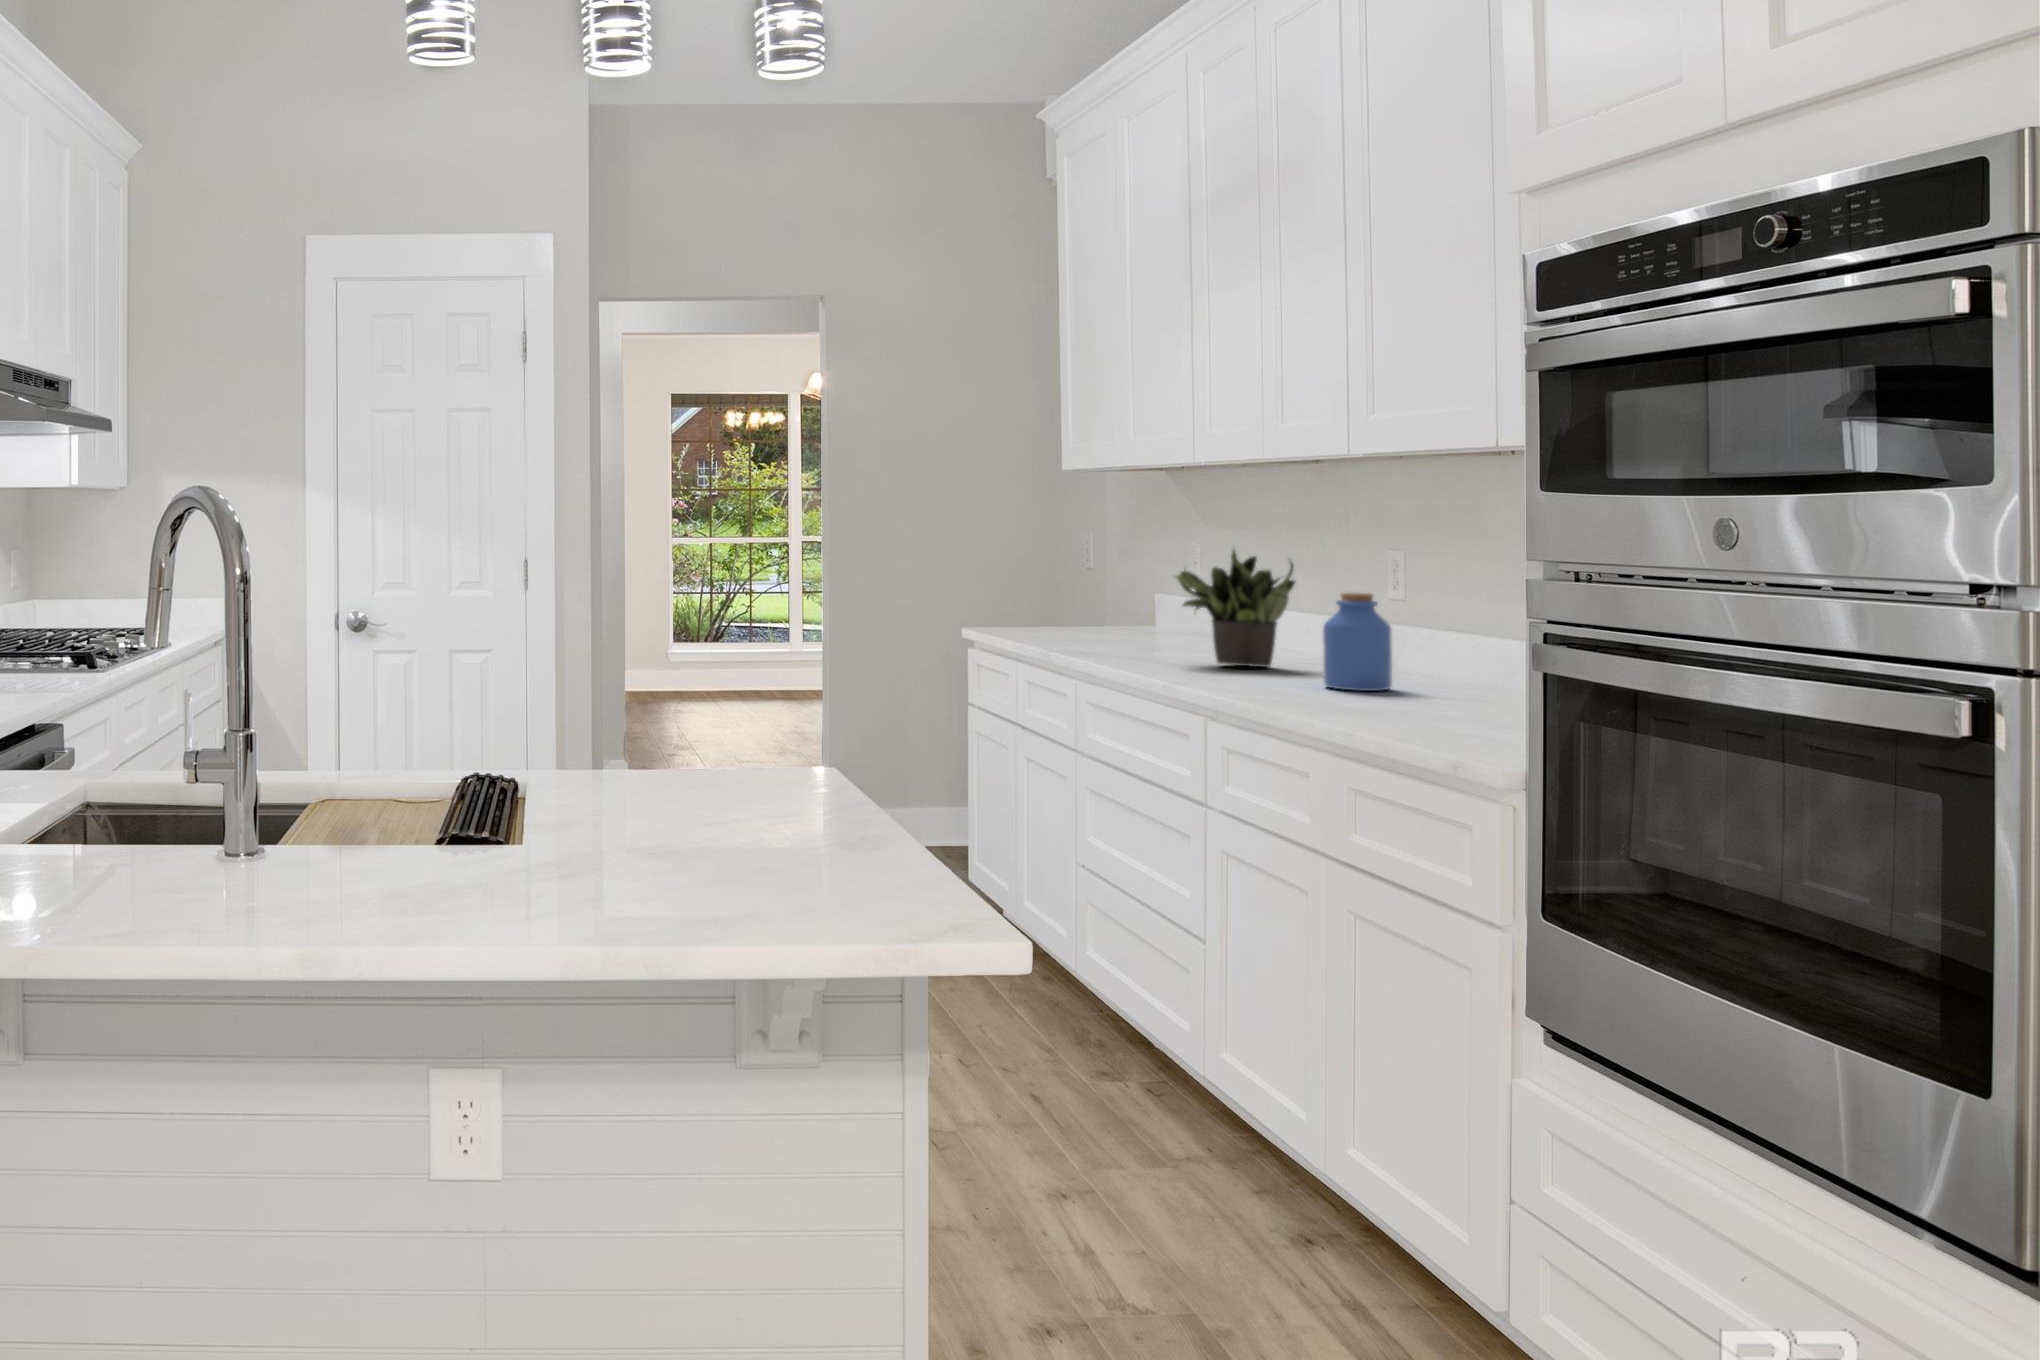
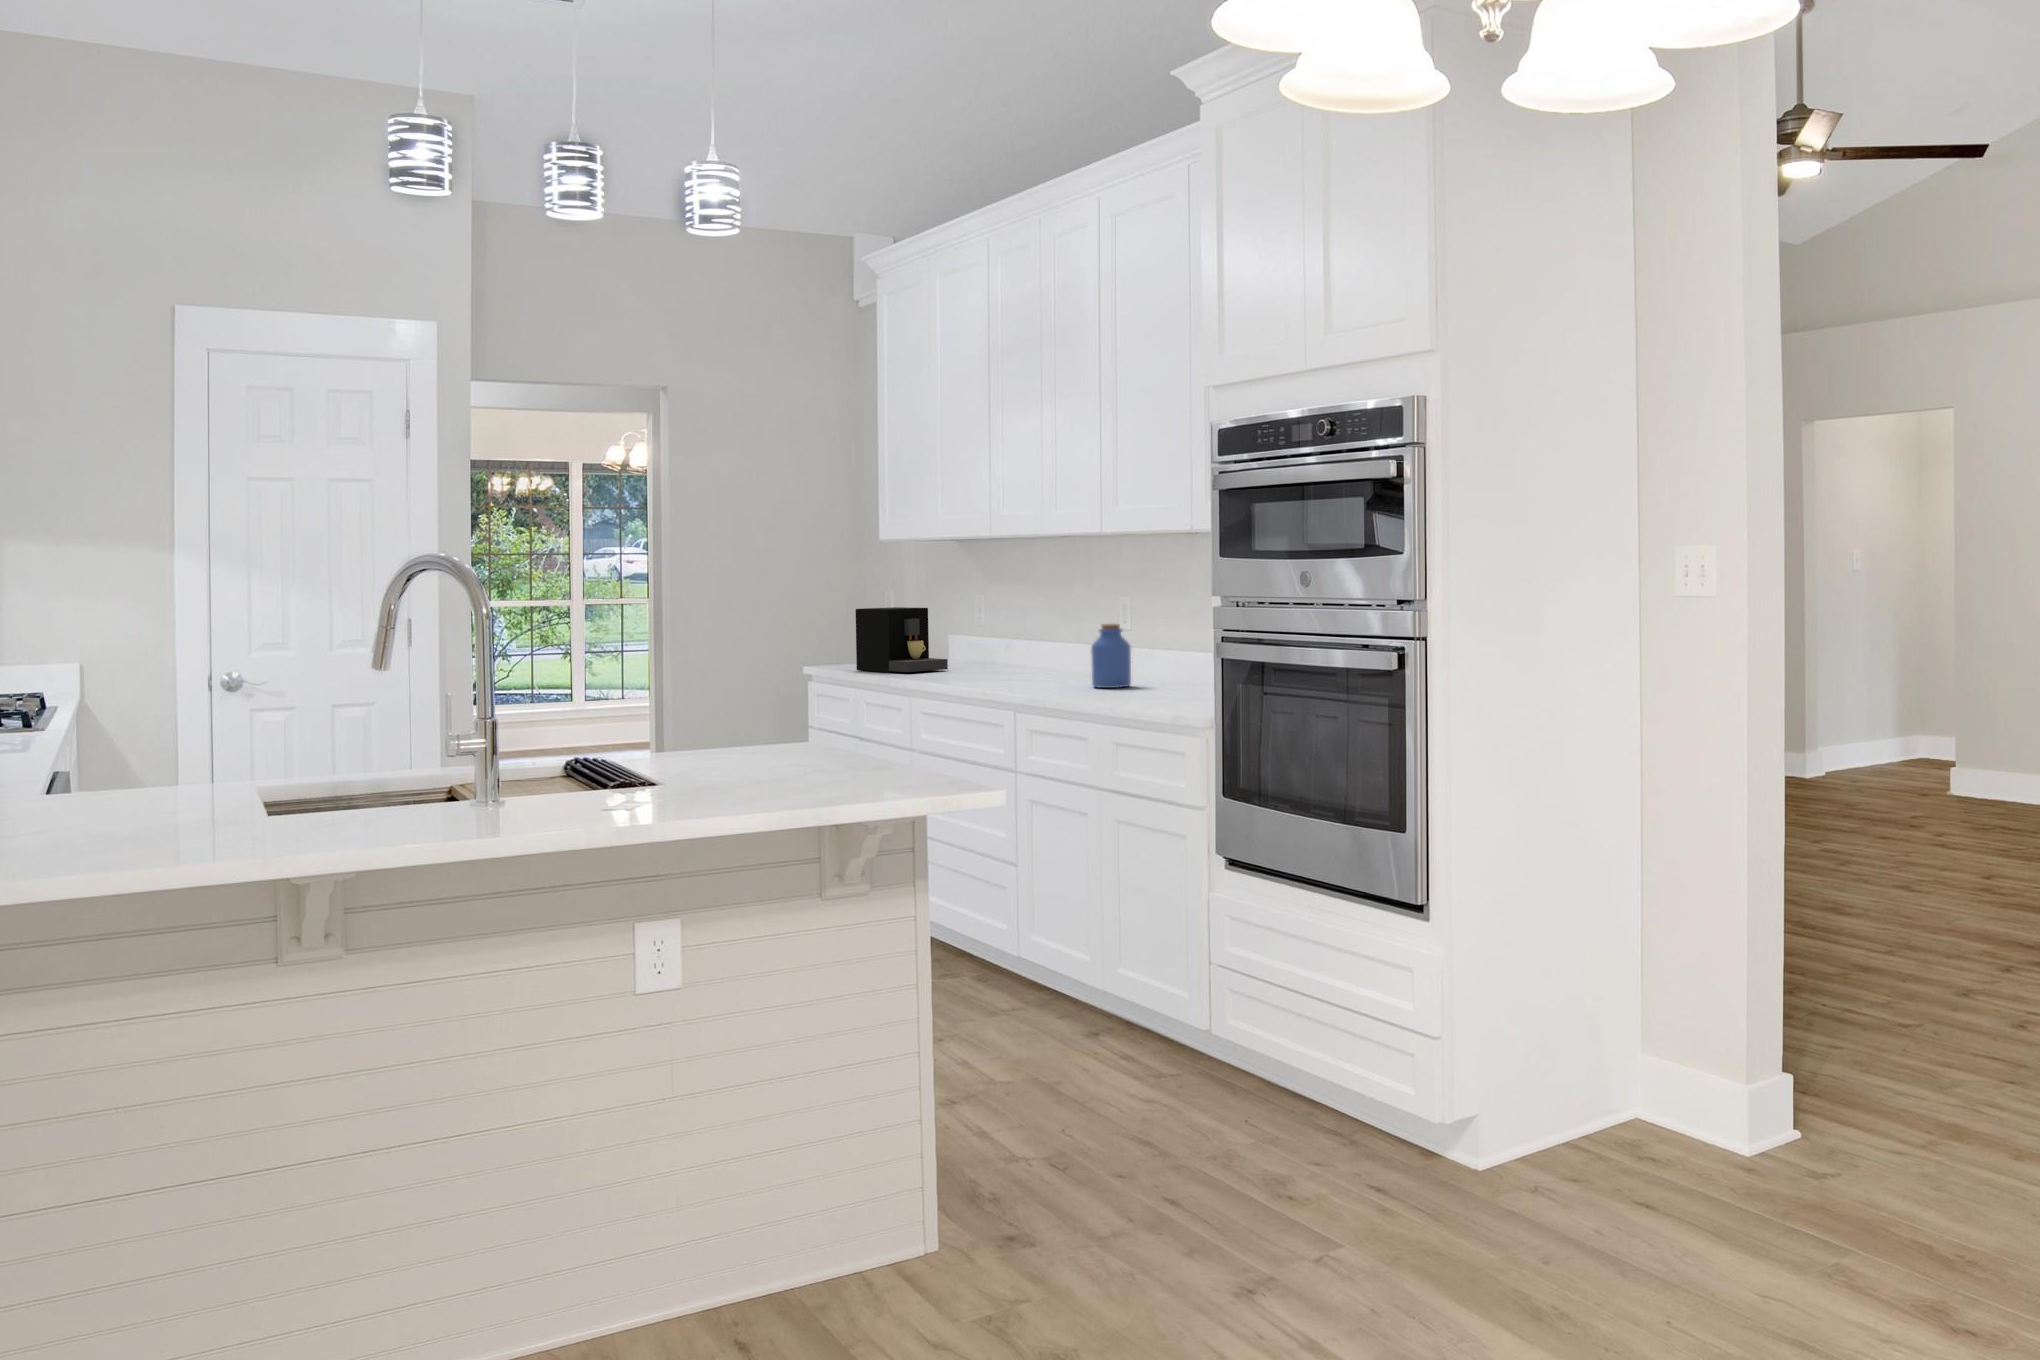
potted plant: present [1176,550,1295,667] -> none [985,595,1068,679]
coffee maker: none [1016,556,1133,641] -> present [855,607,948,672]

